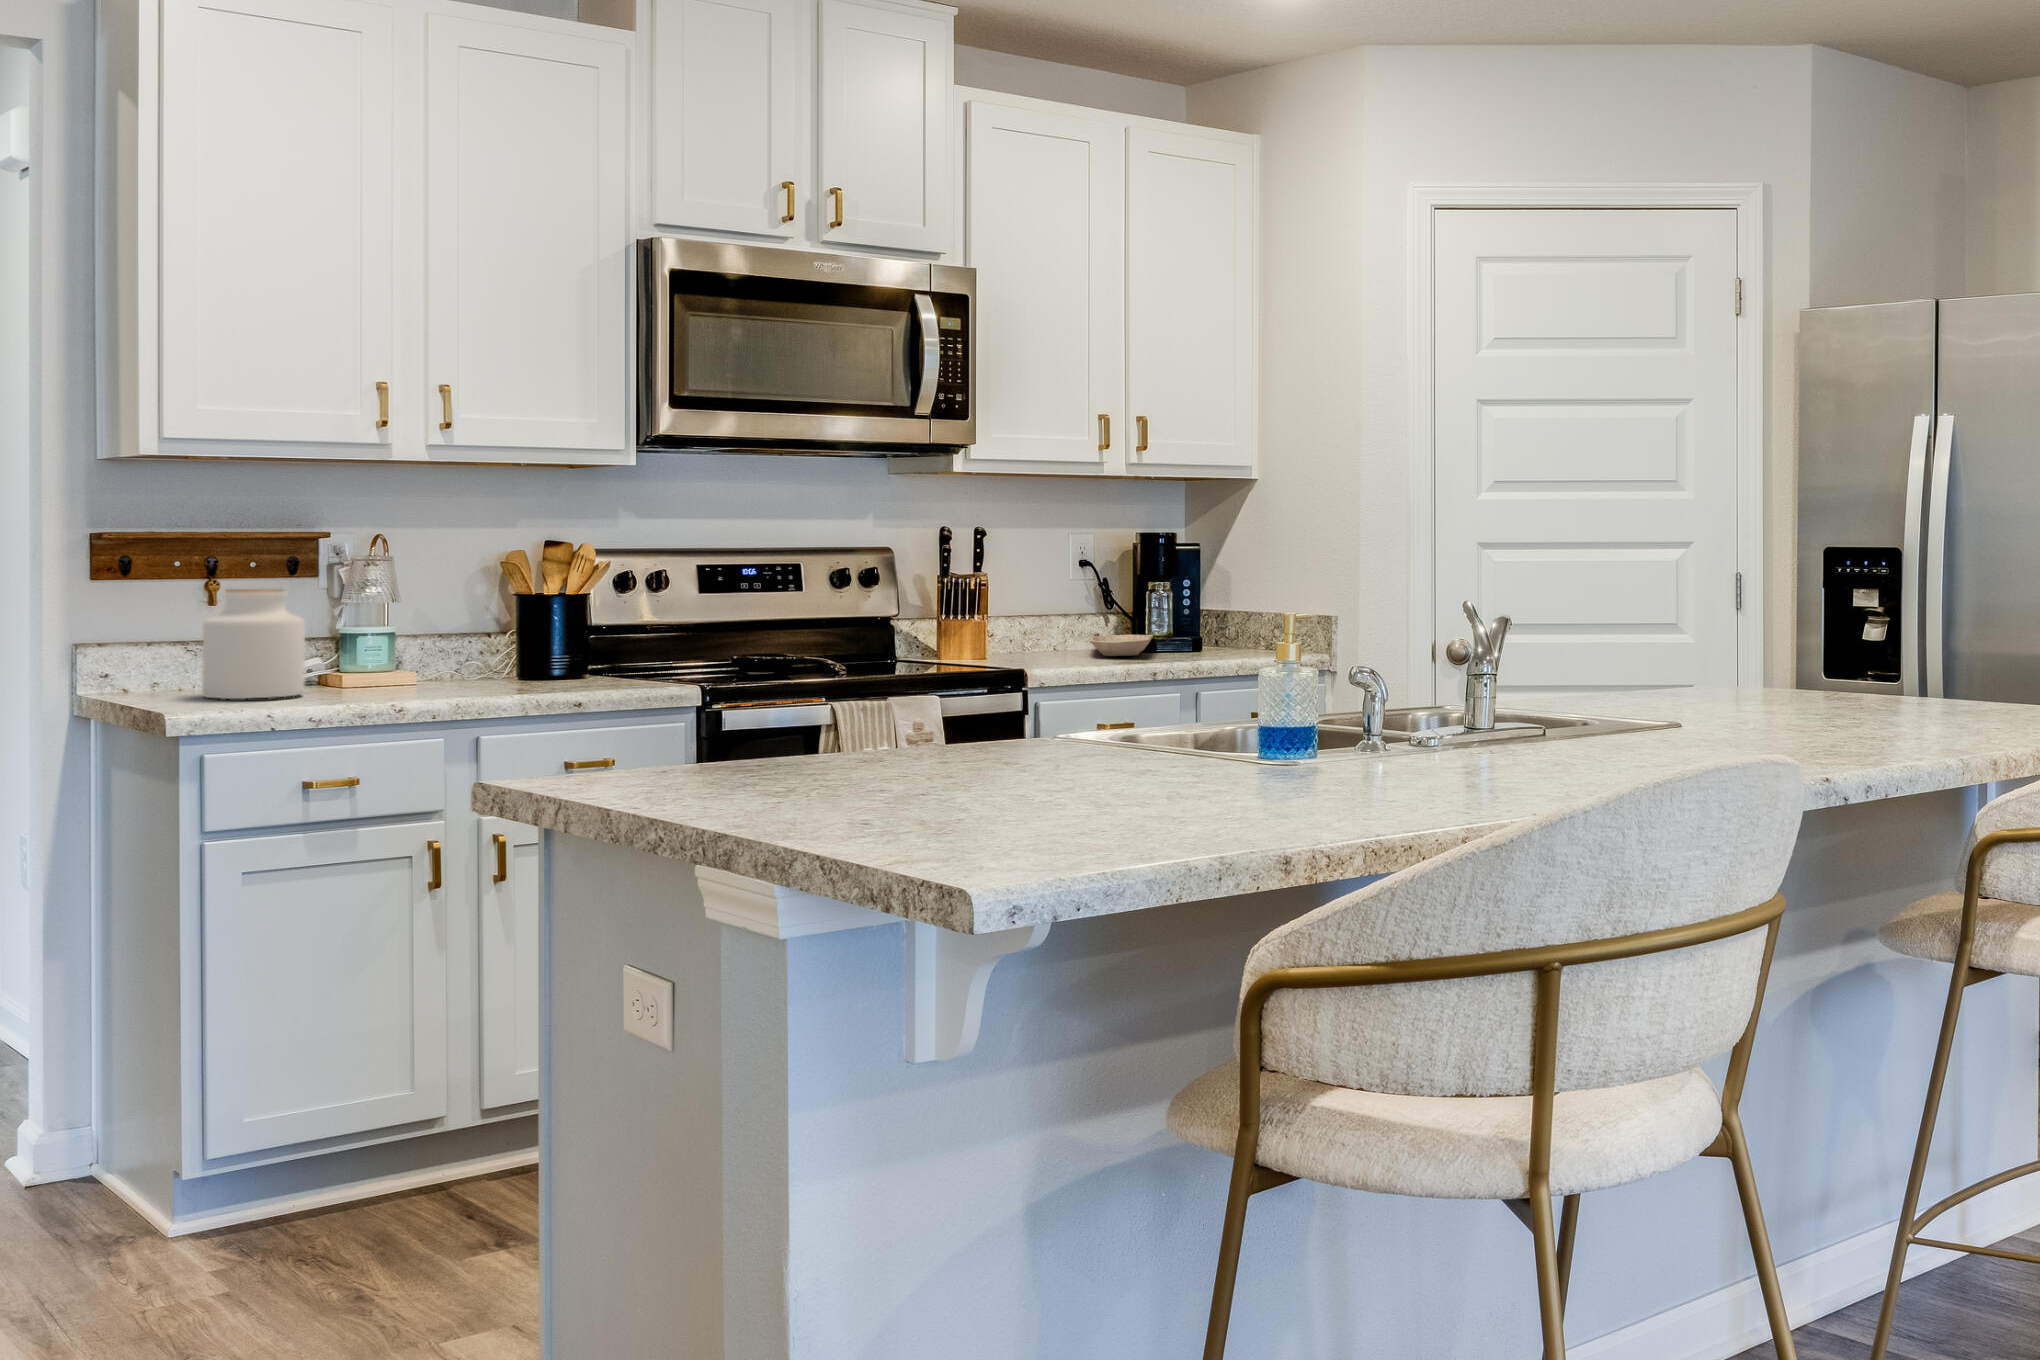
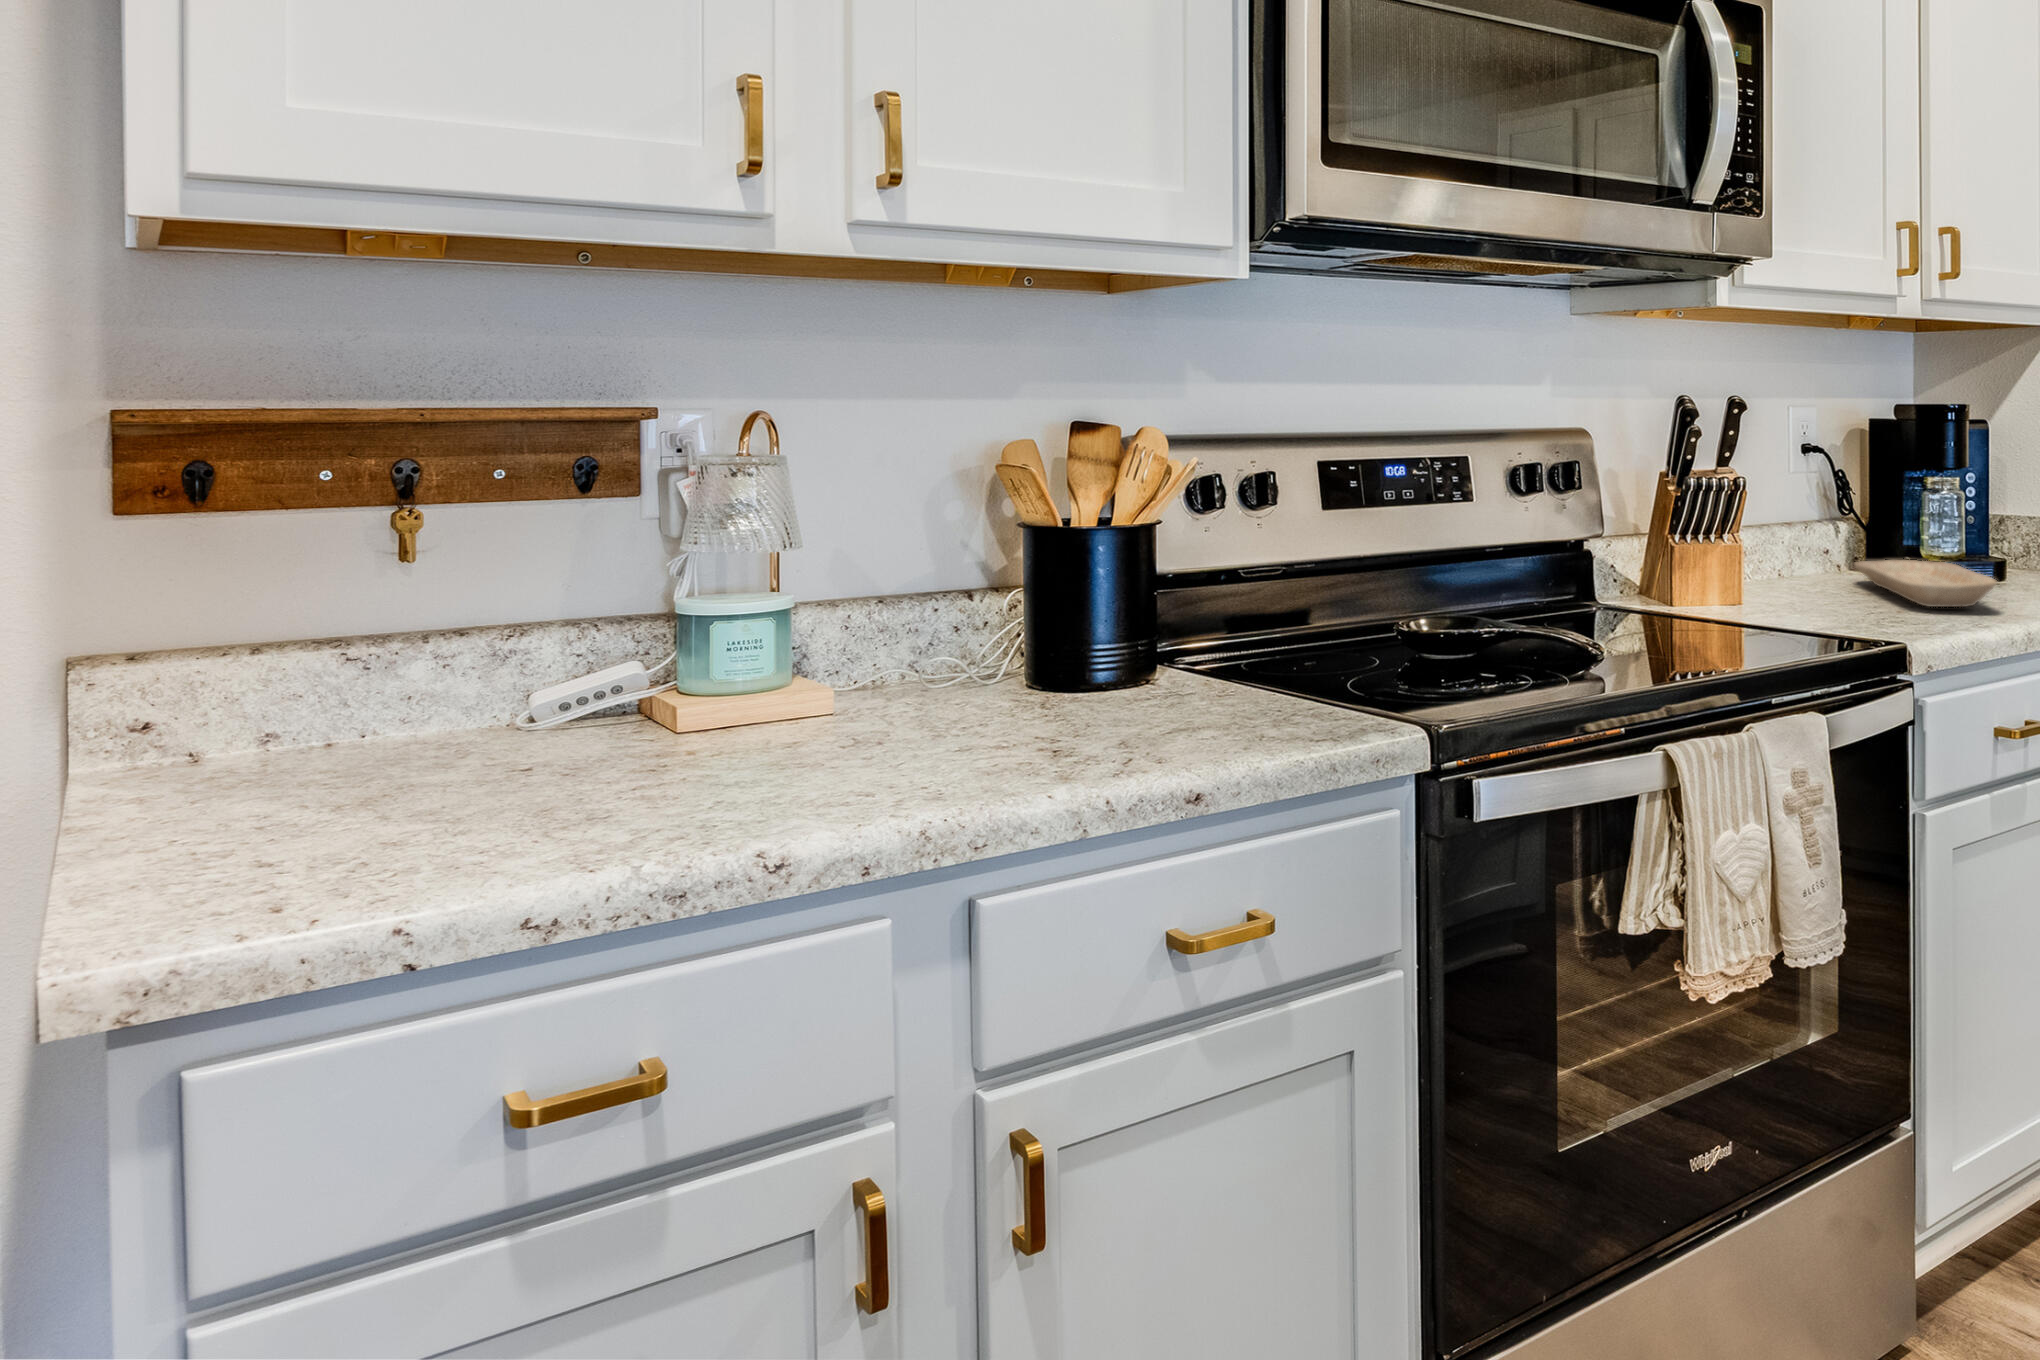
jar: present [202,589,305,699] -> none [264,549,545,858]

